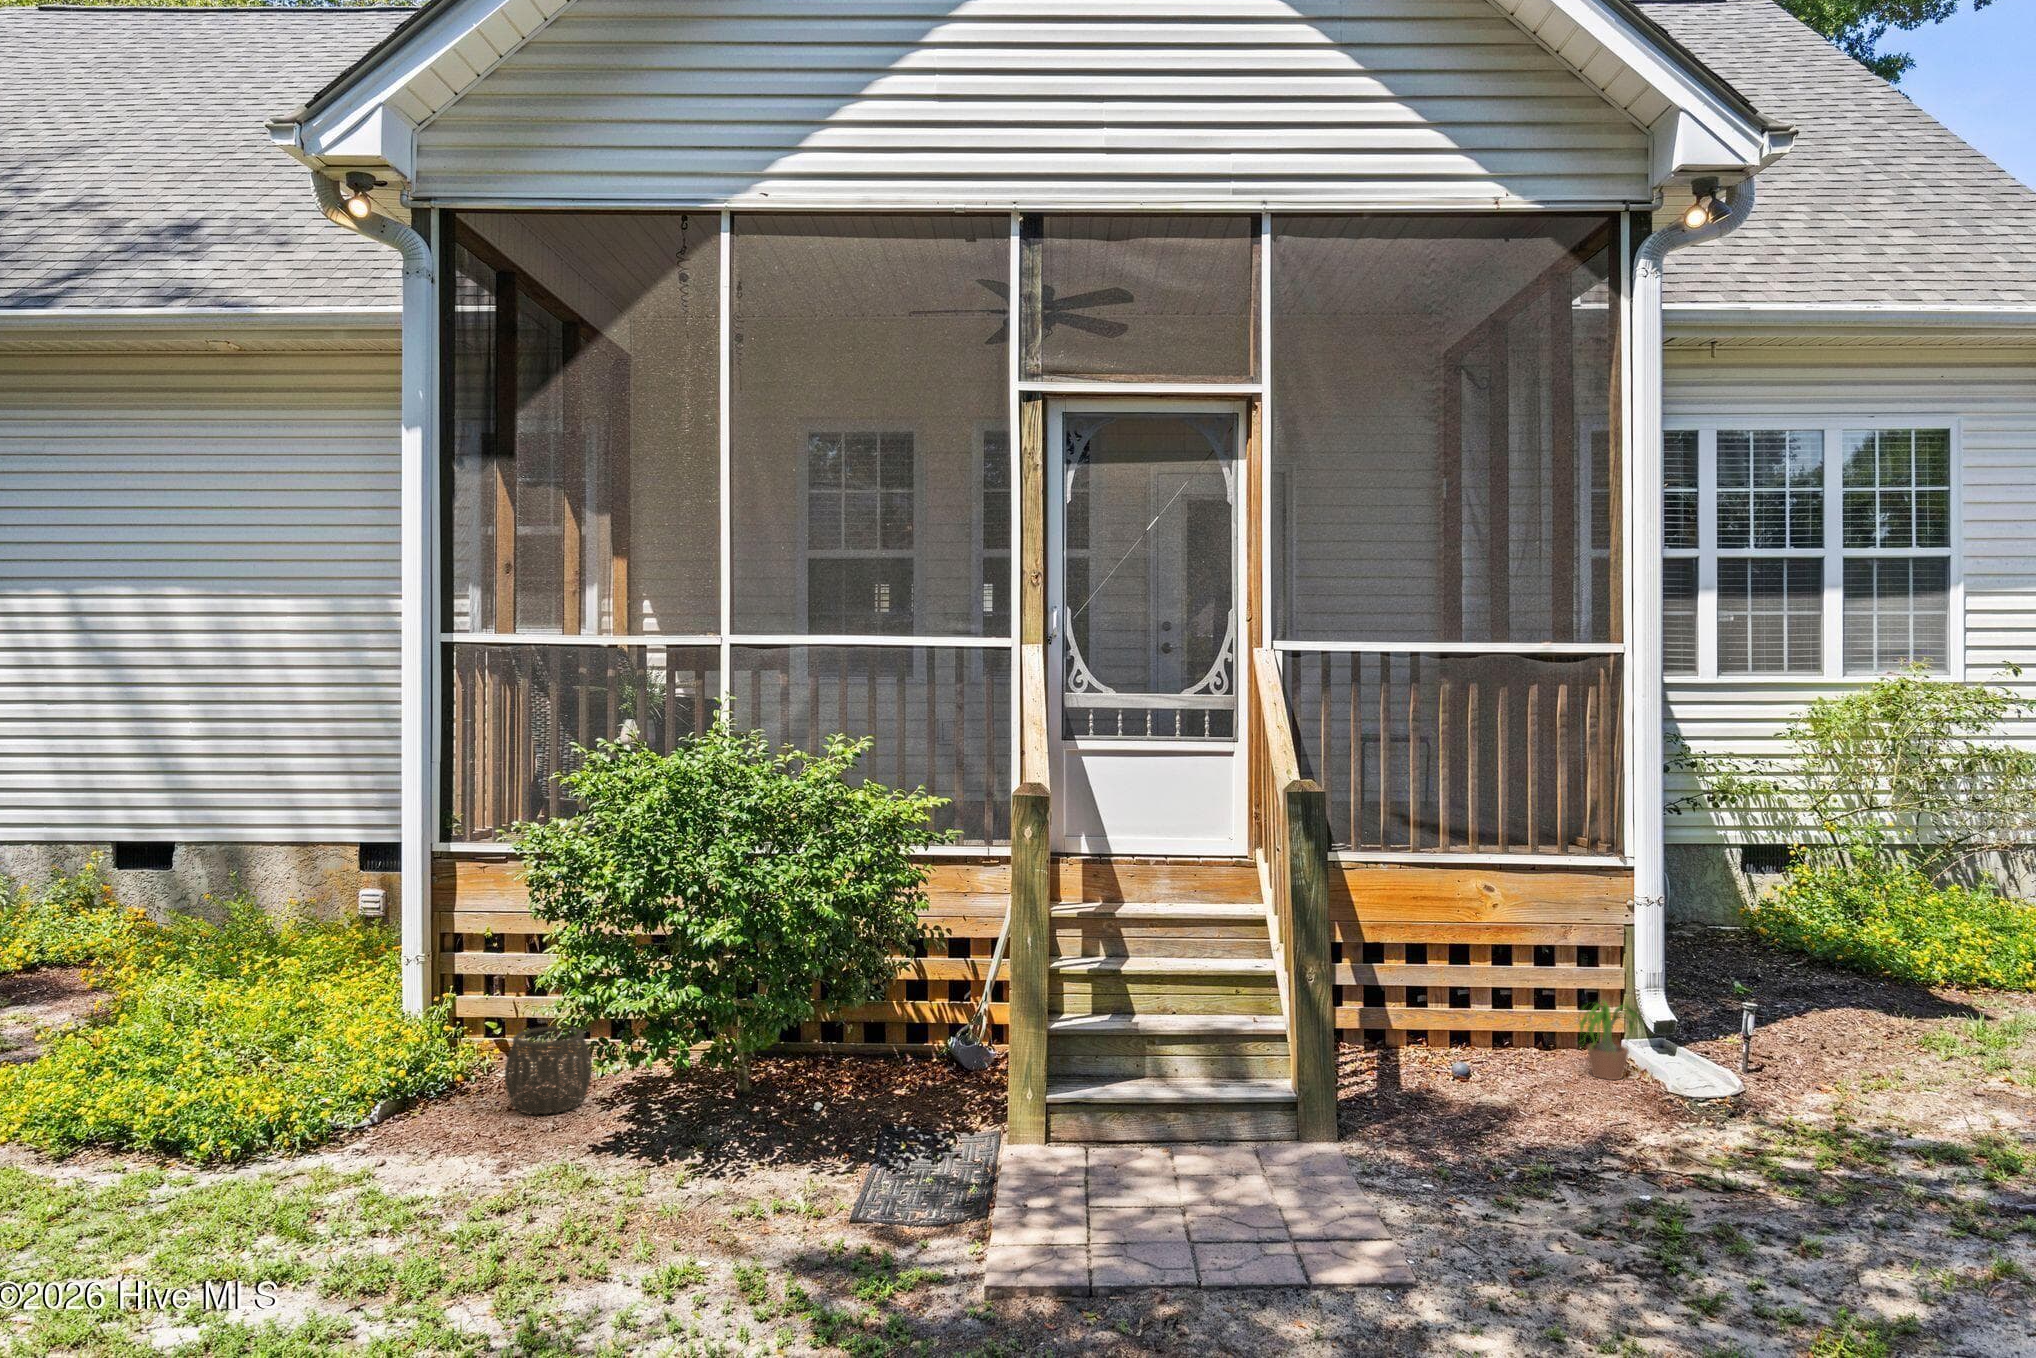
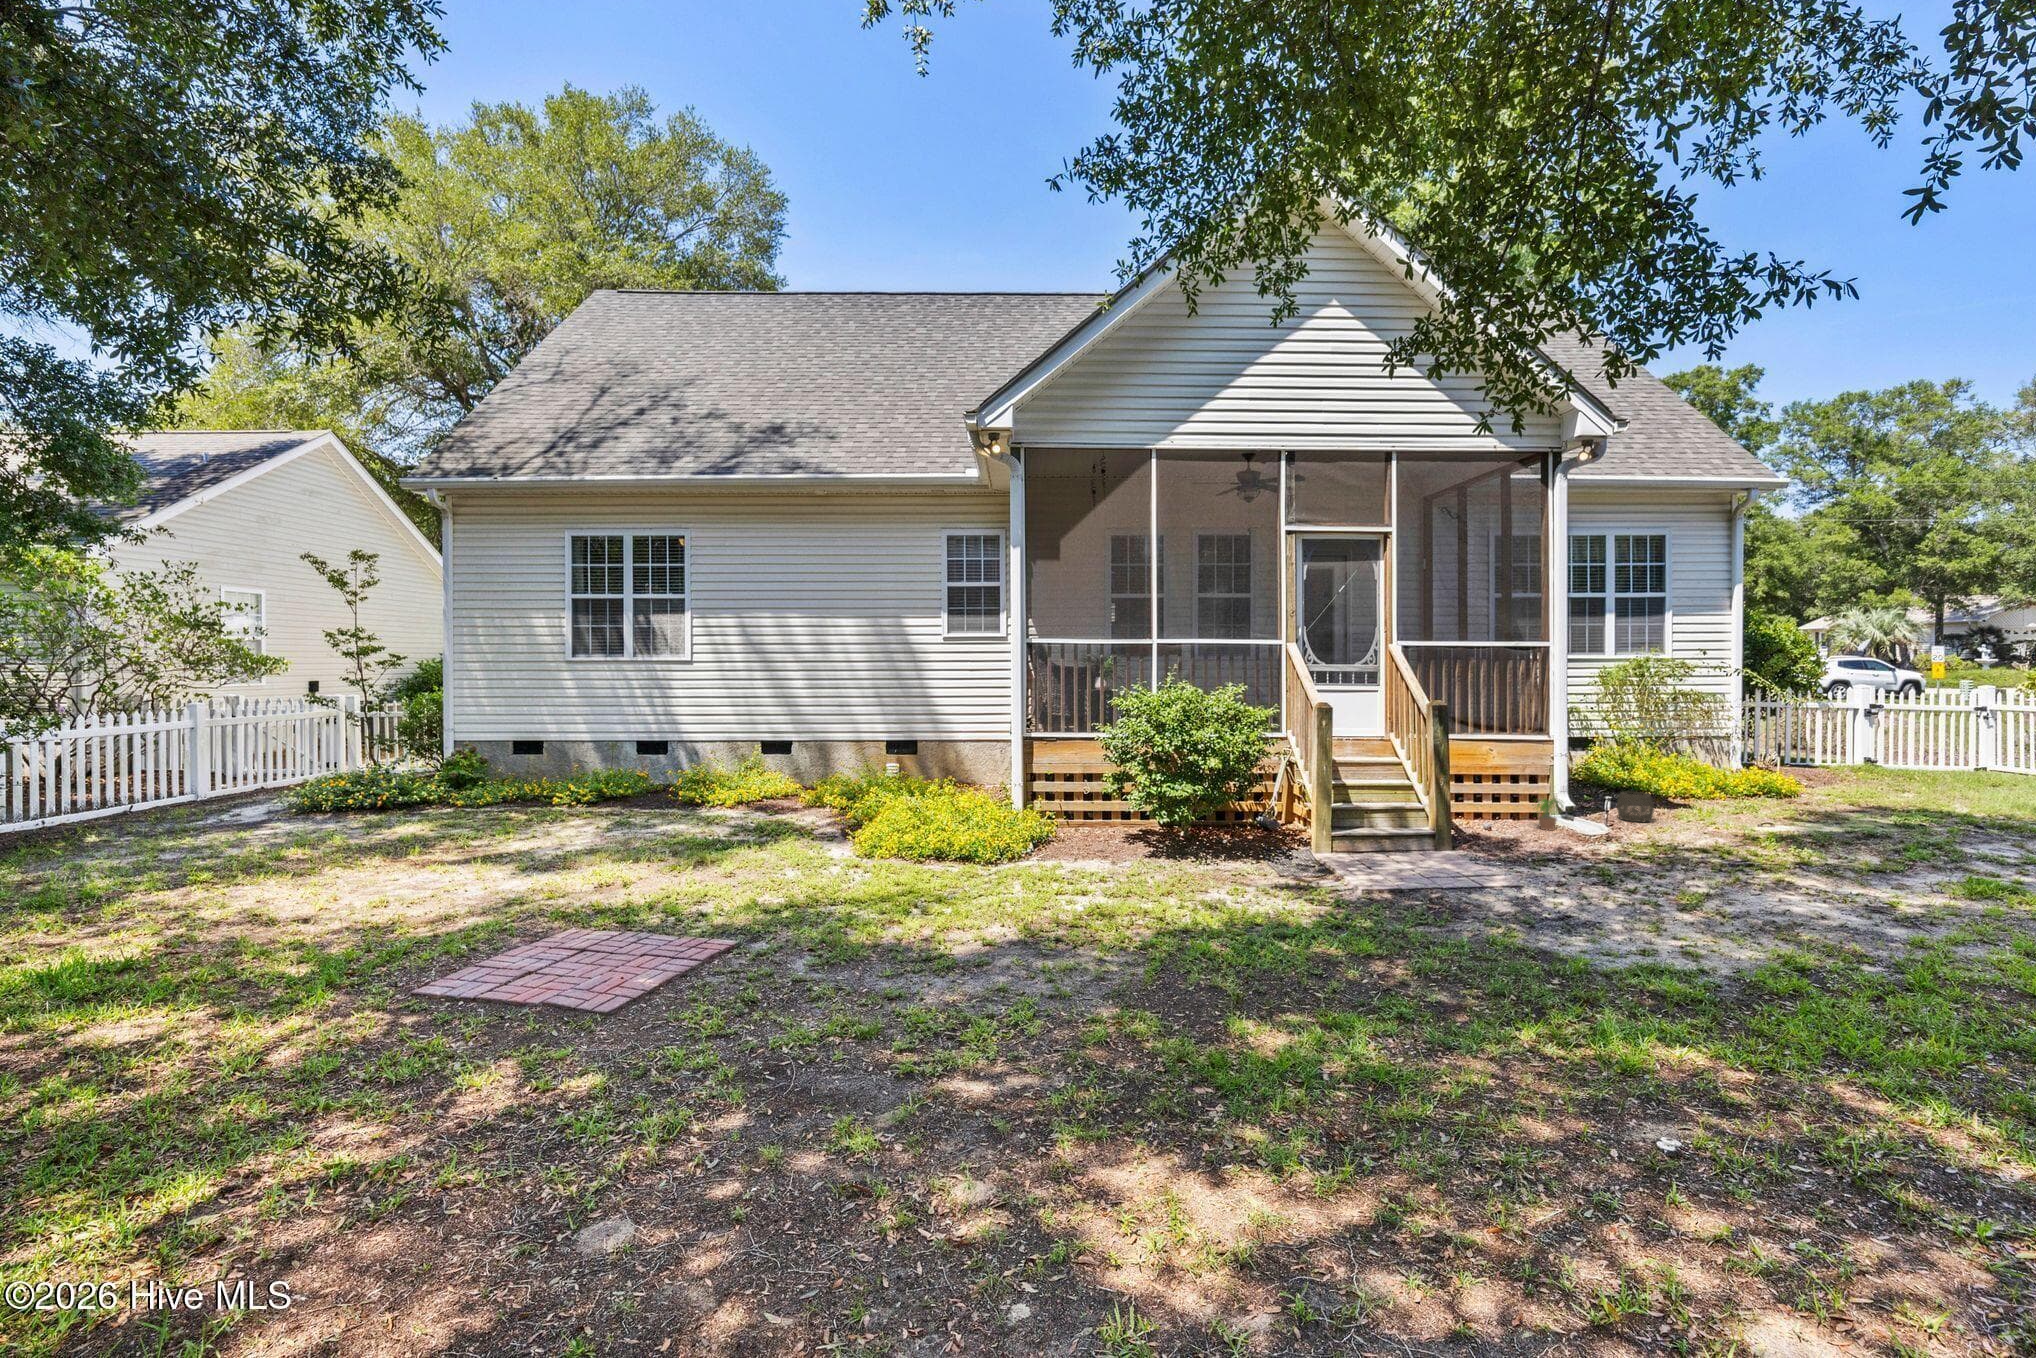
woven basket: present [504,1026,592,1115] -> present [1617,792,1654,822]

